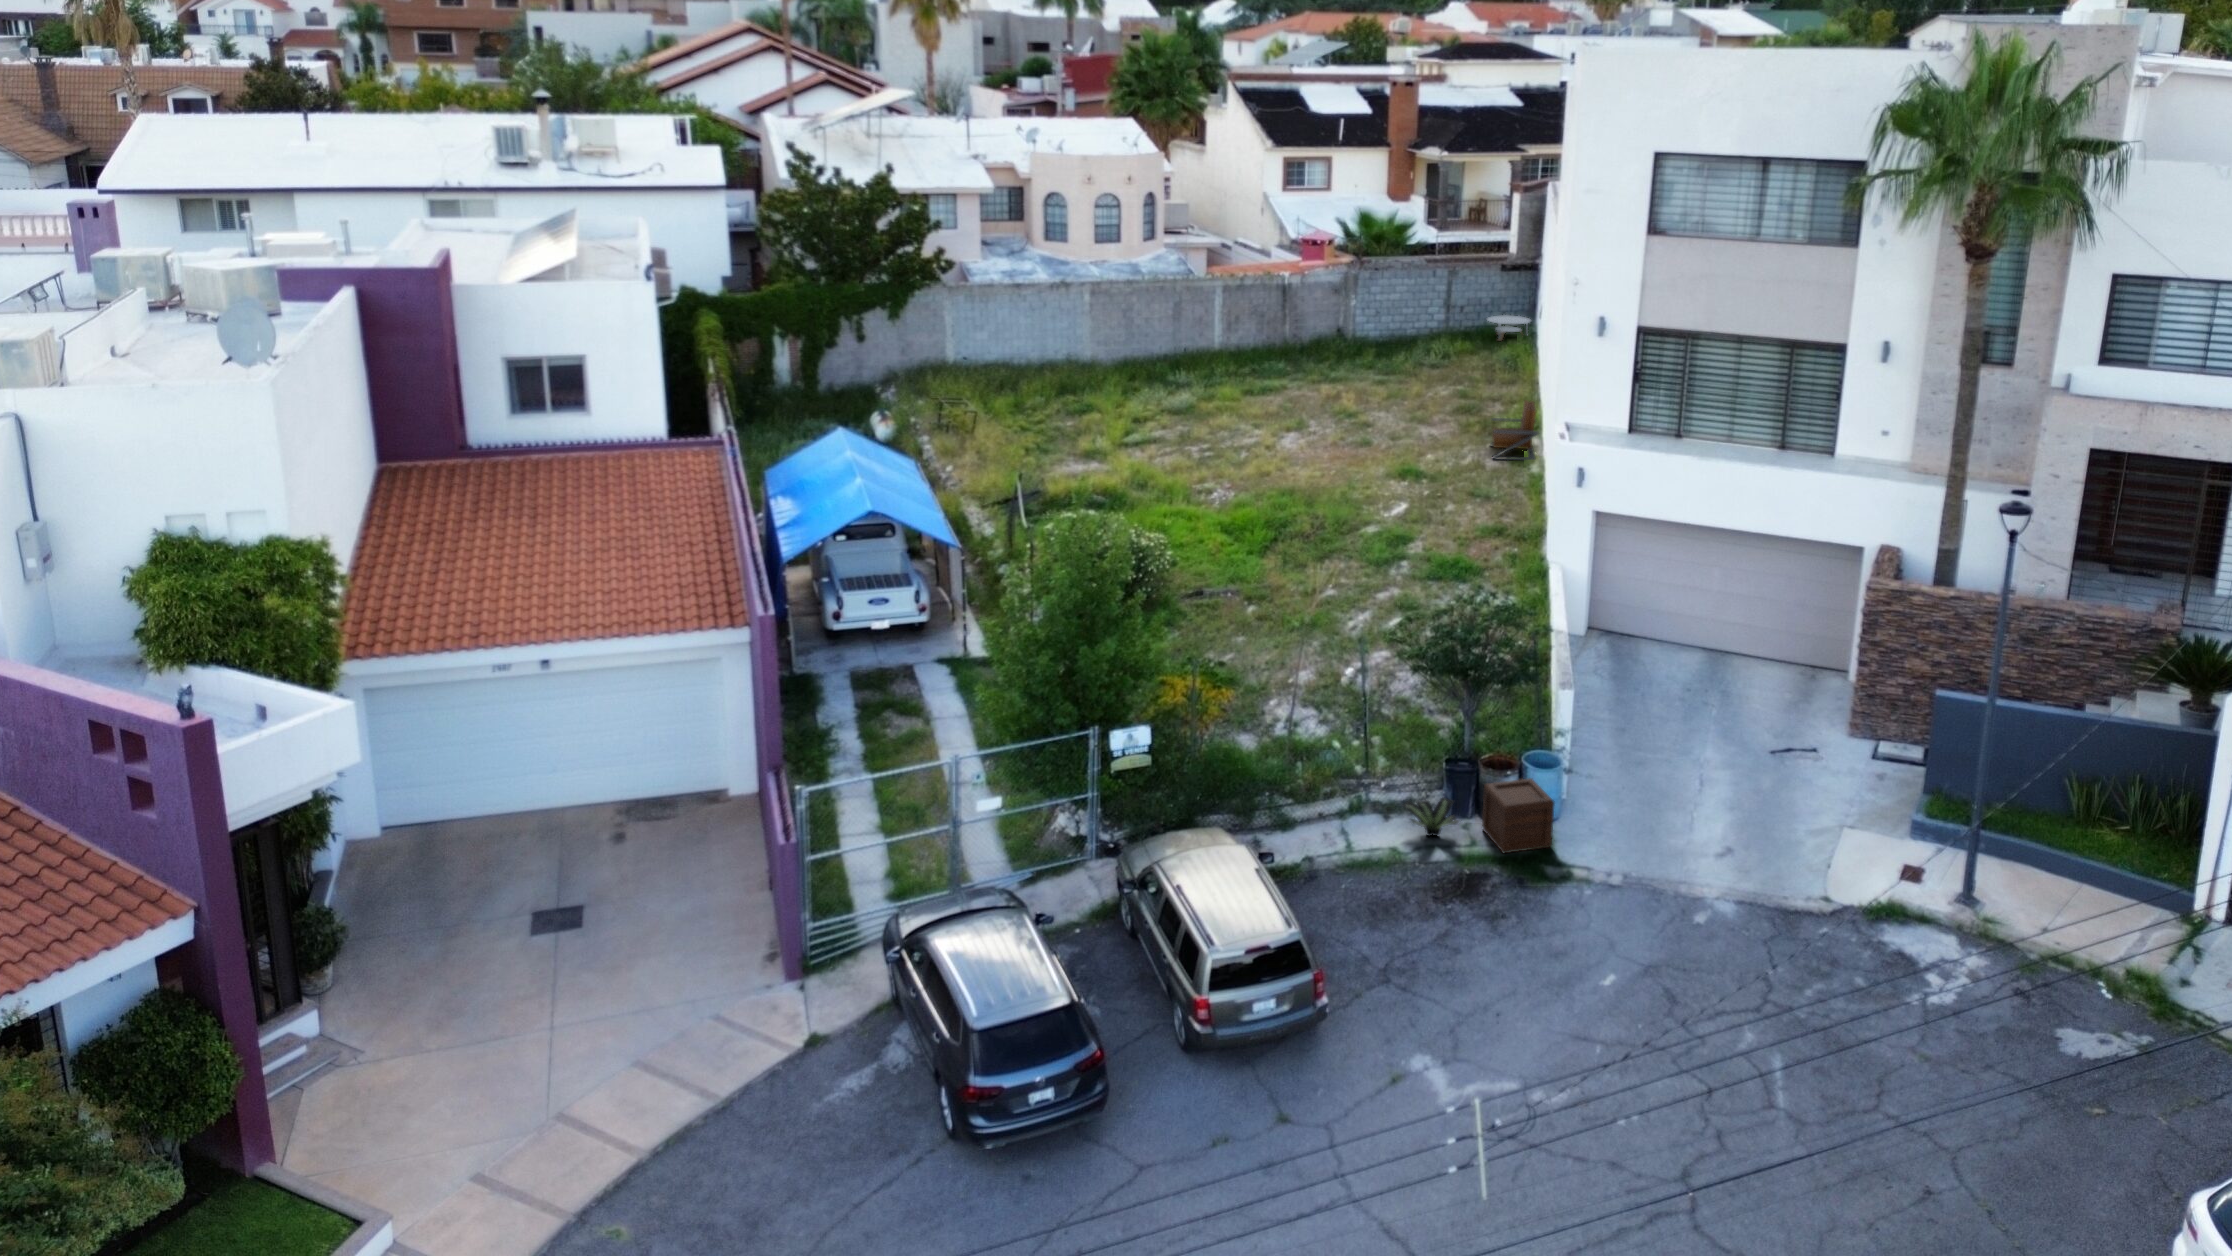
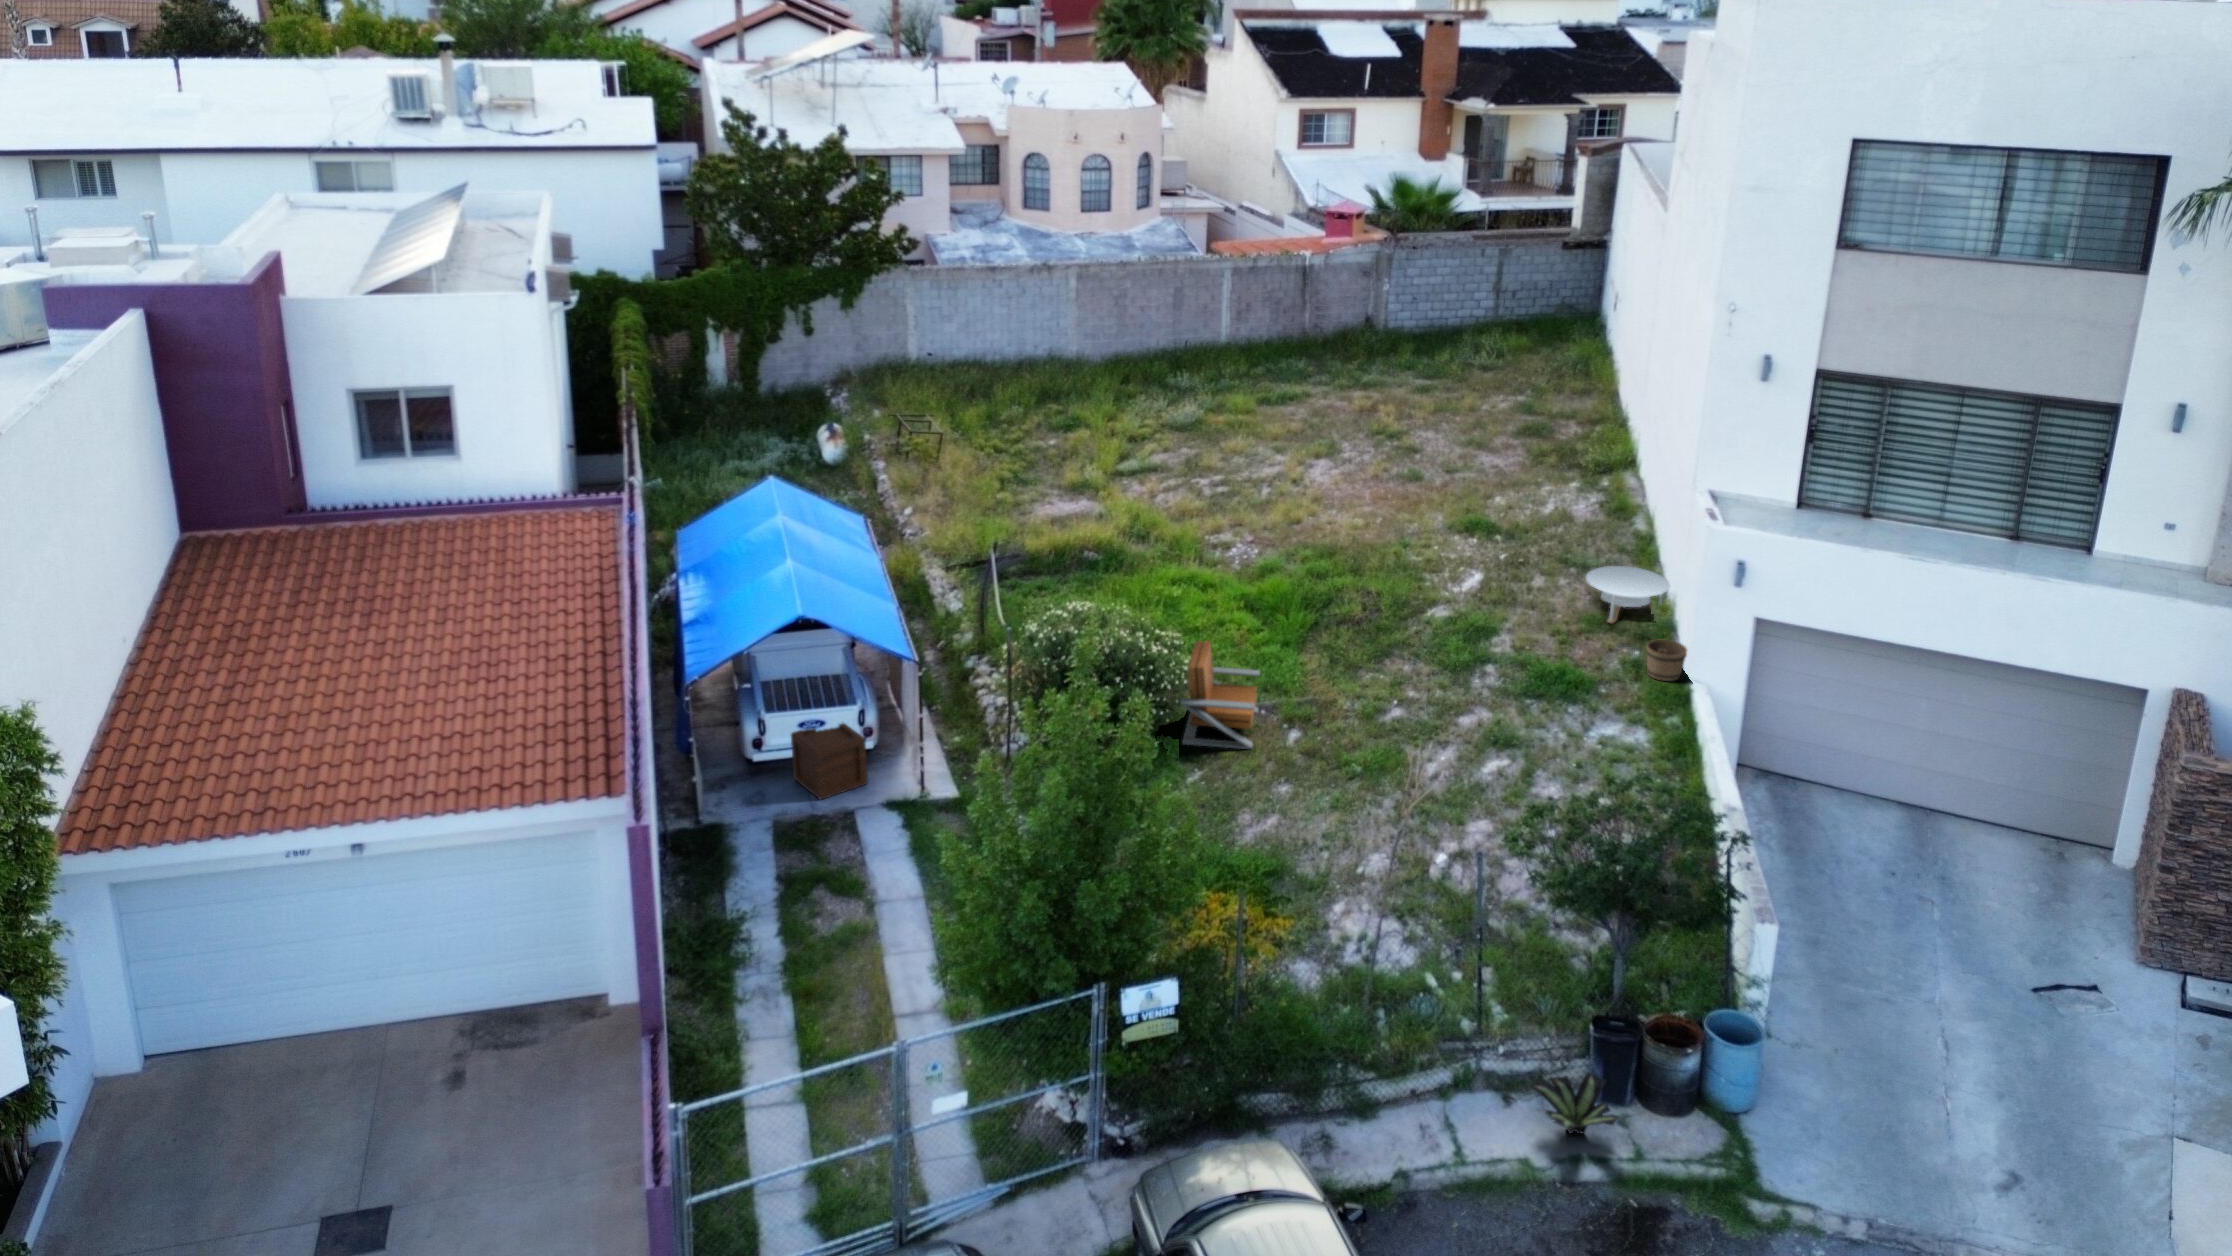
round table: present [1487,315,1530,341] -> present [1586,566,1670,623]
lounge chair: present [1491,400,1539,460] -> present [1180,641,1260,749]
bucket: none [1519,531,1549,565] -> present [1646,636,1687,681]
wooden crate: present [1482,778,1554,853] -> present [791,721,868,799]

